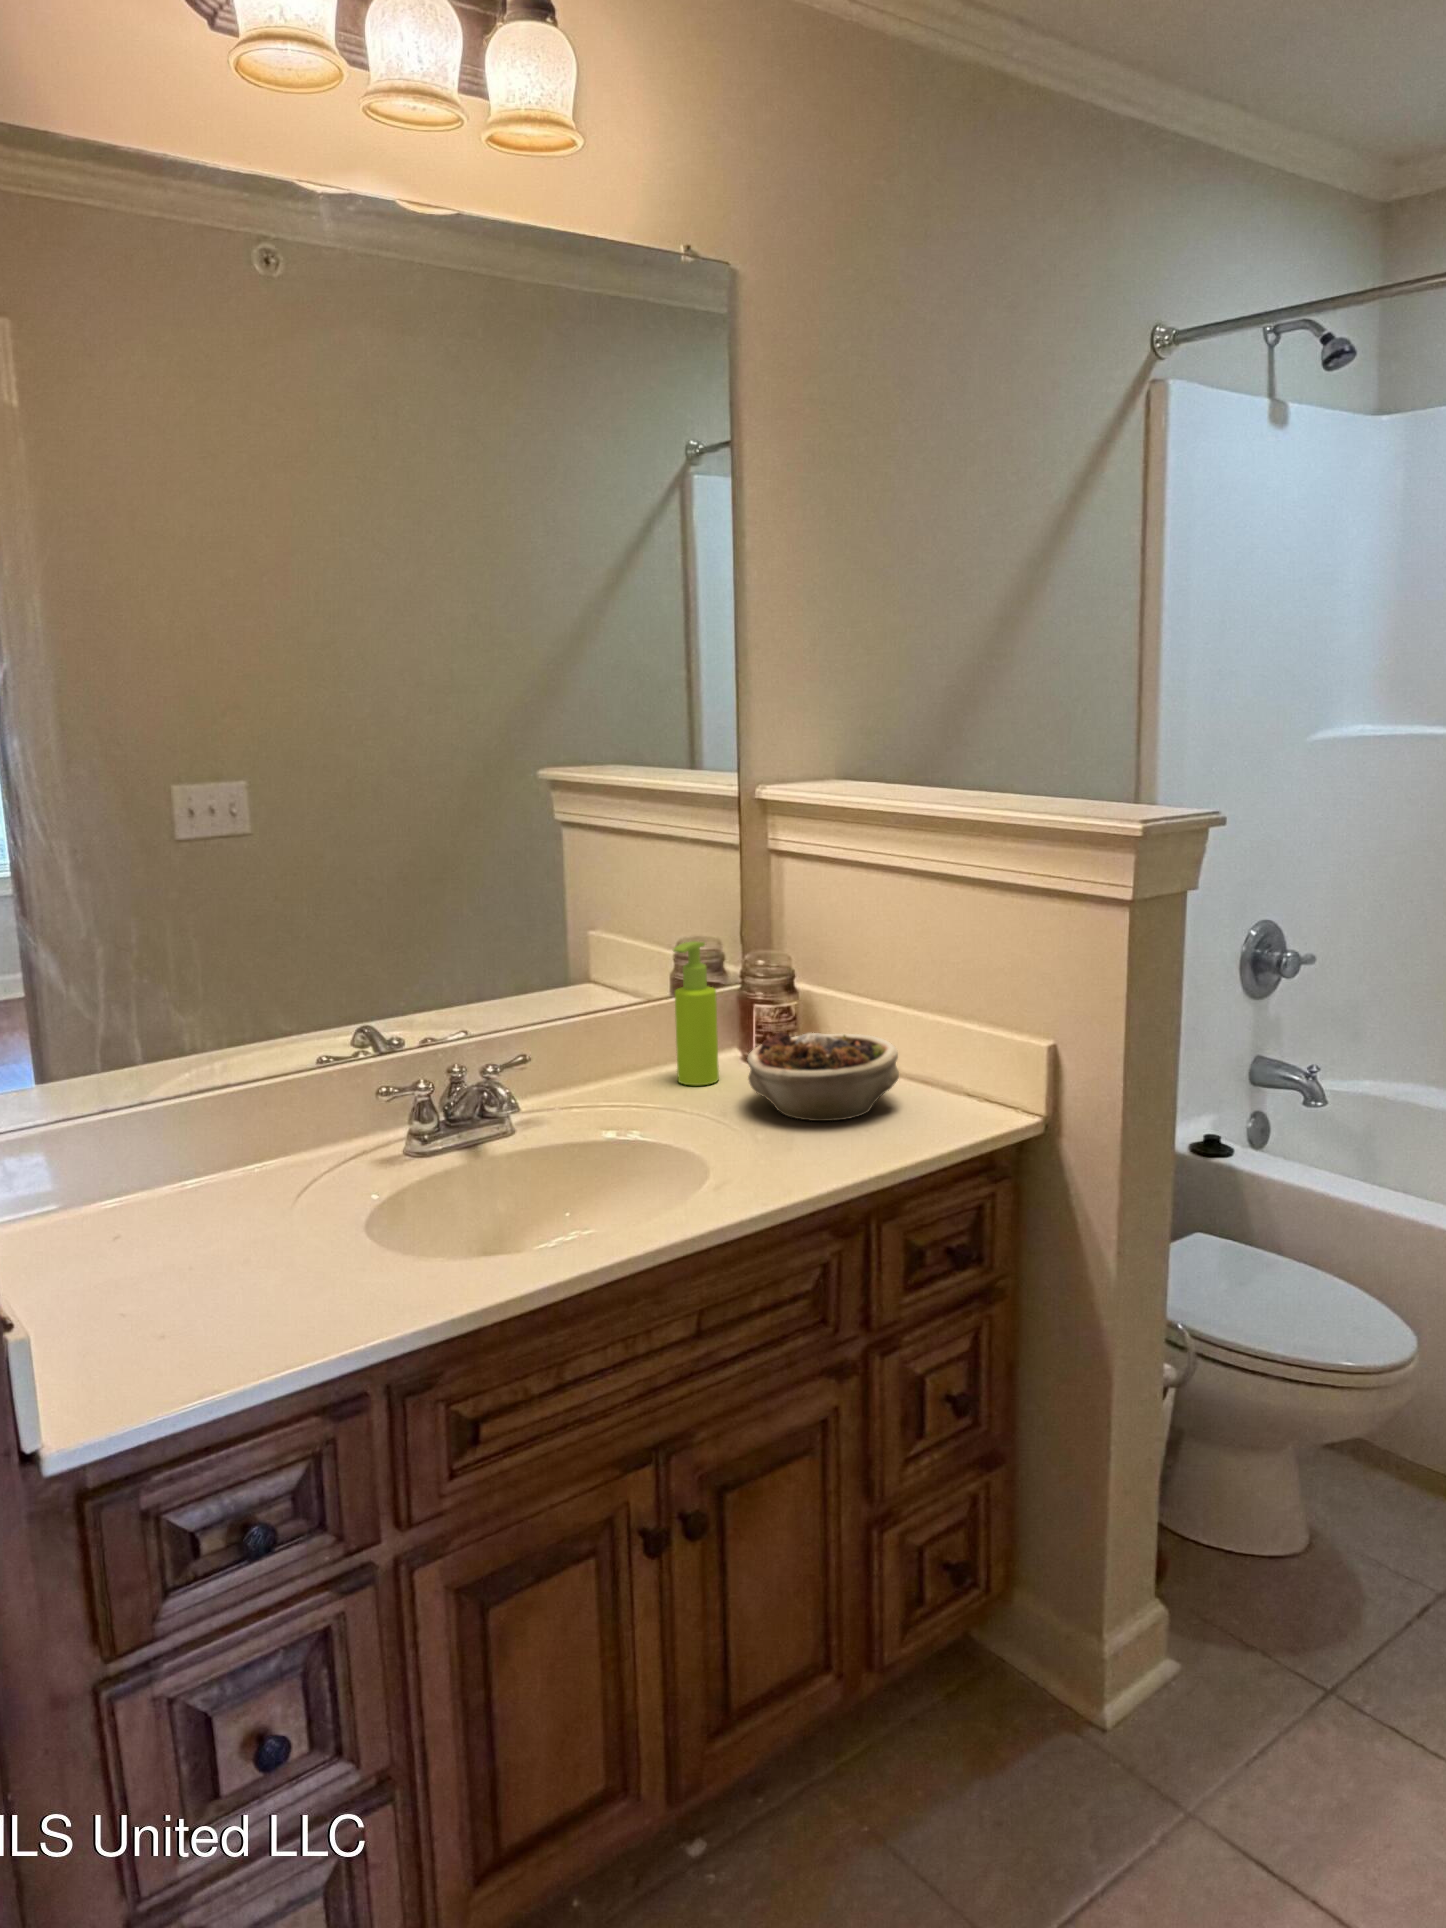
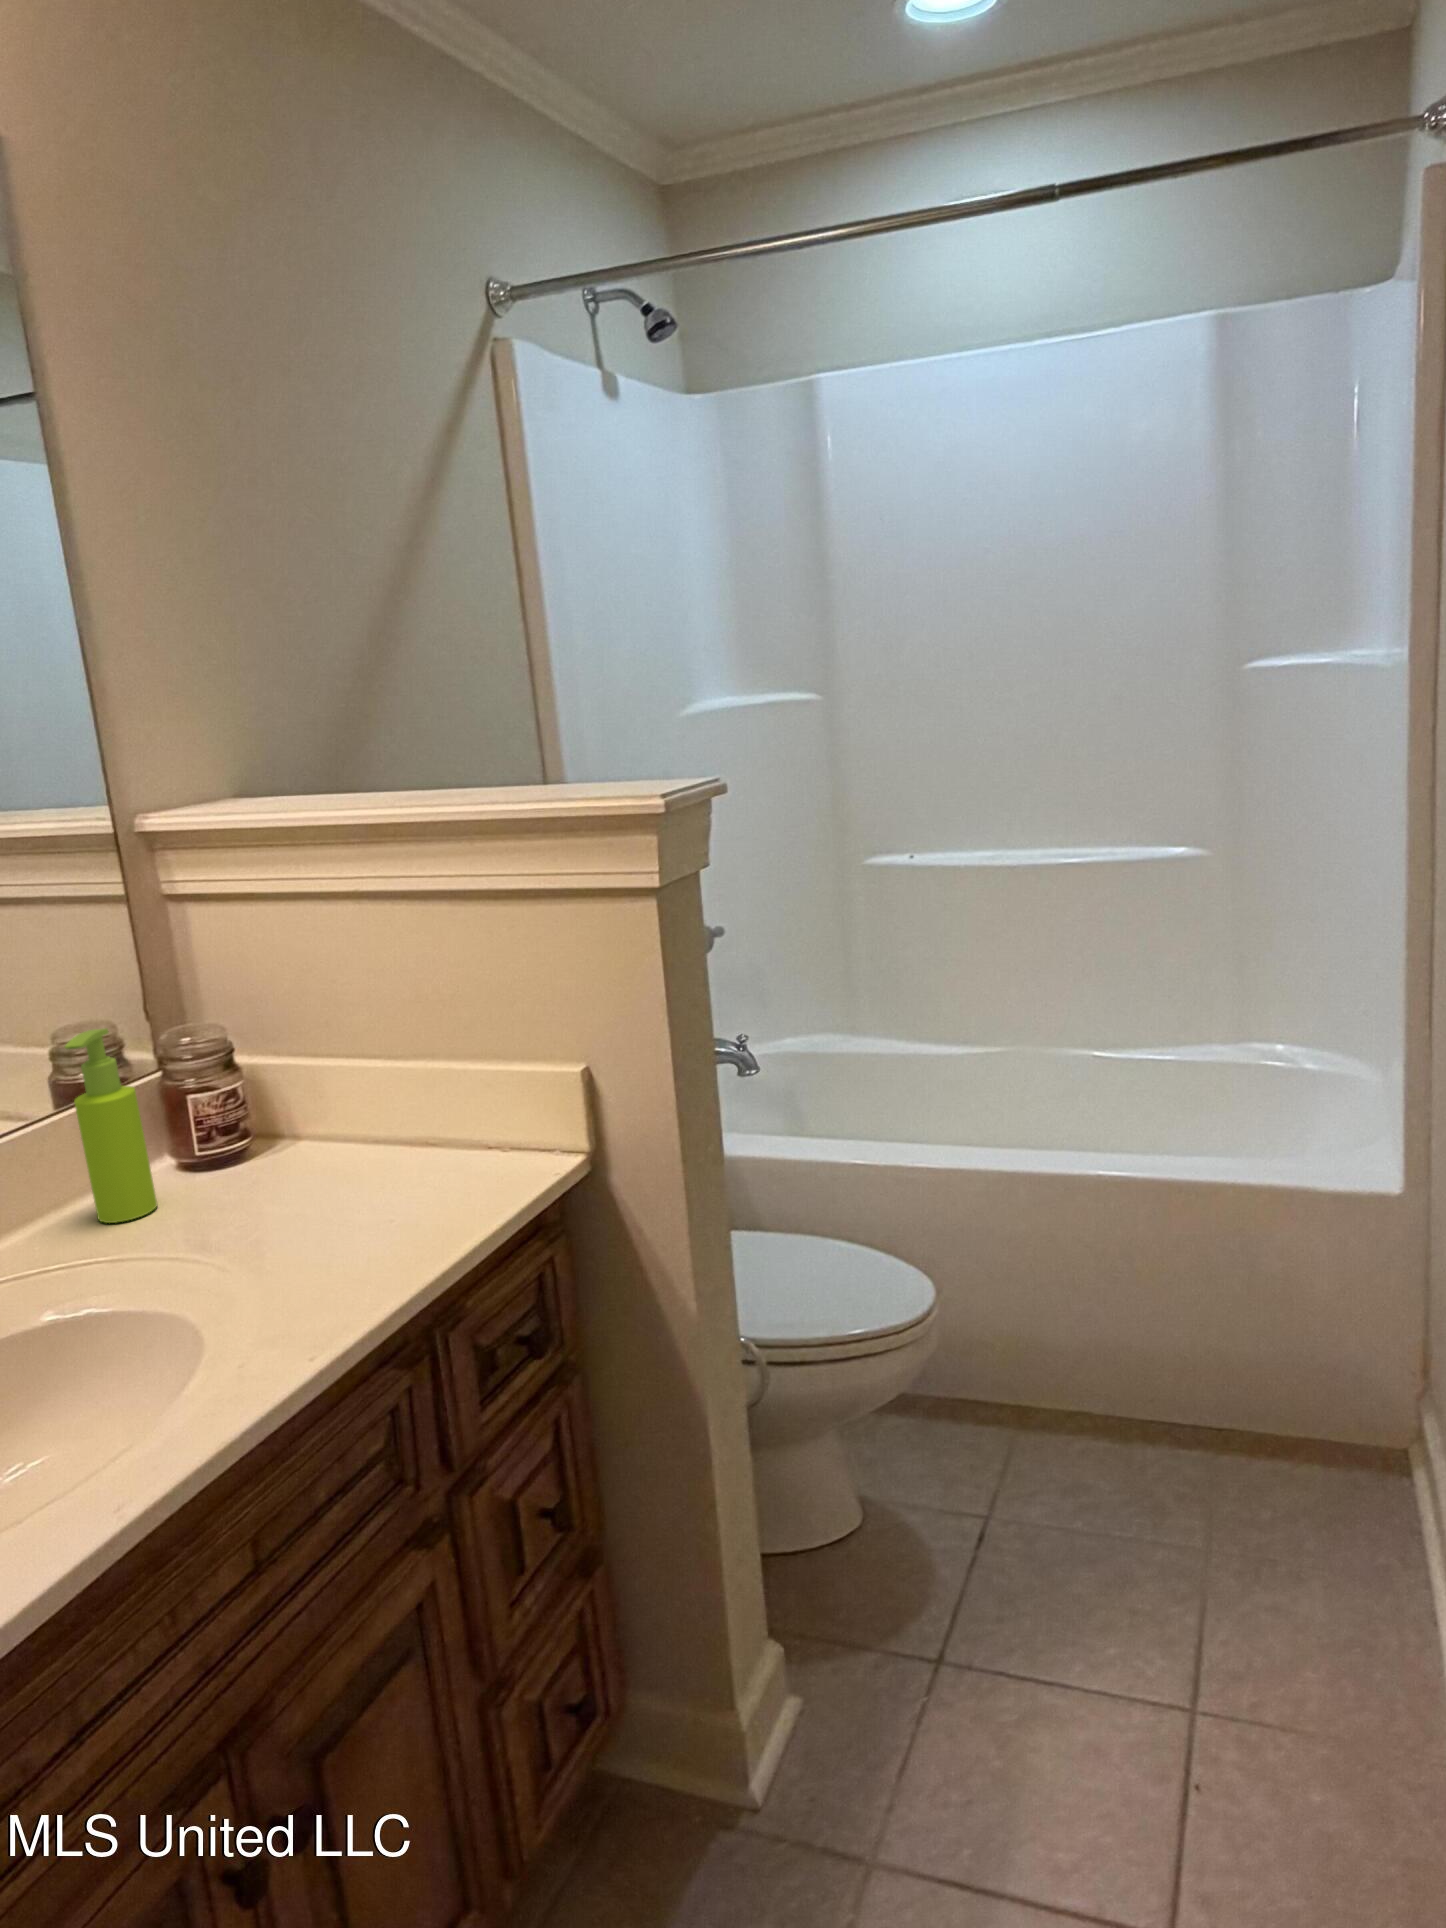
succulent planter: present [747,1032,899,1121] -> none [206,1104,411,1232]

